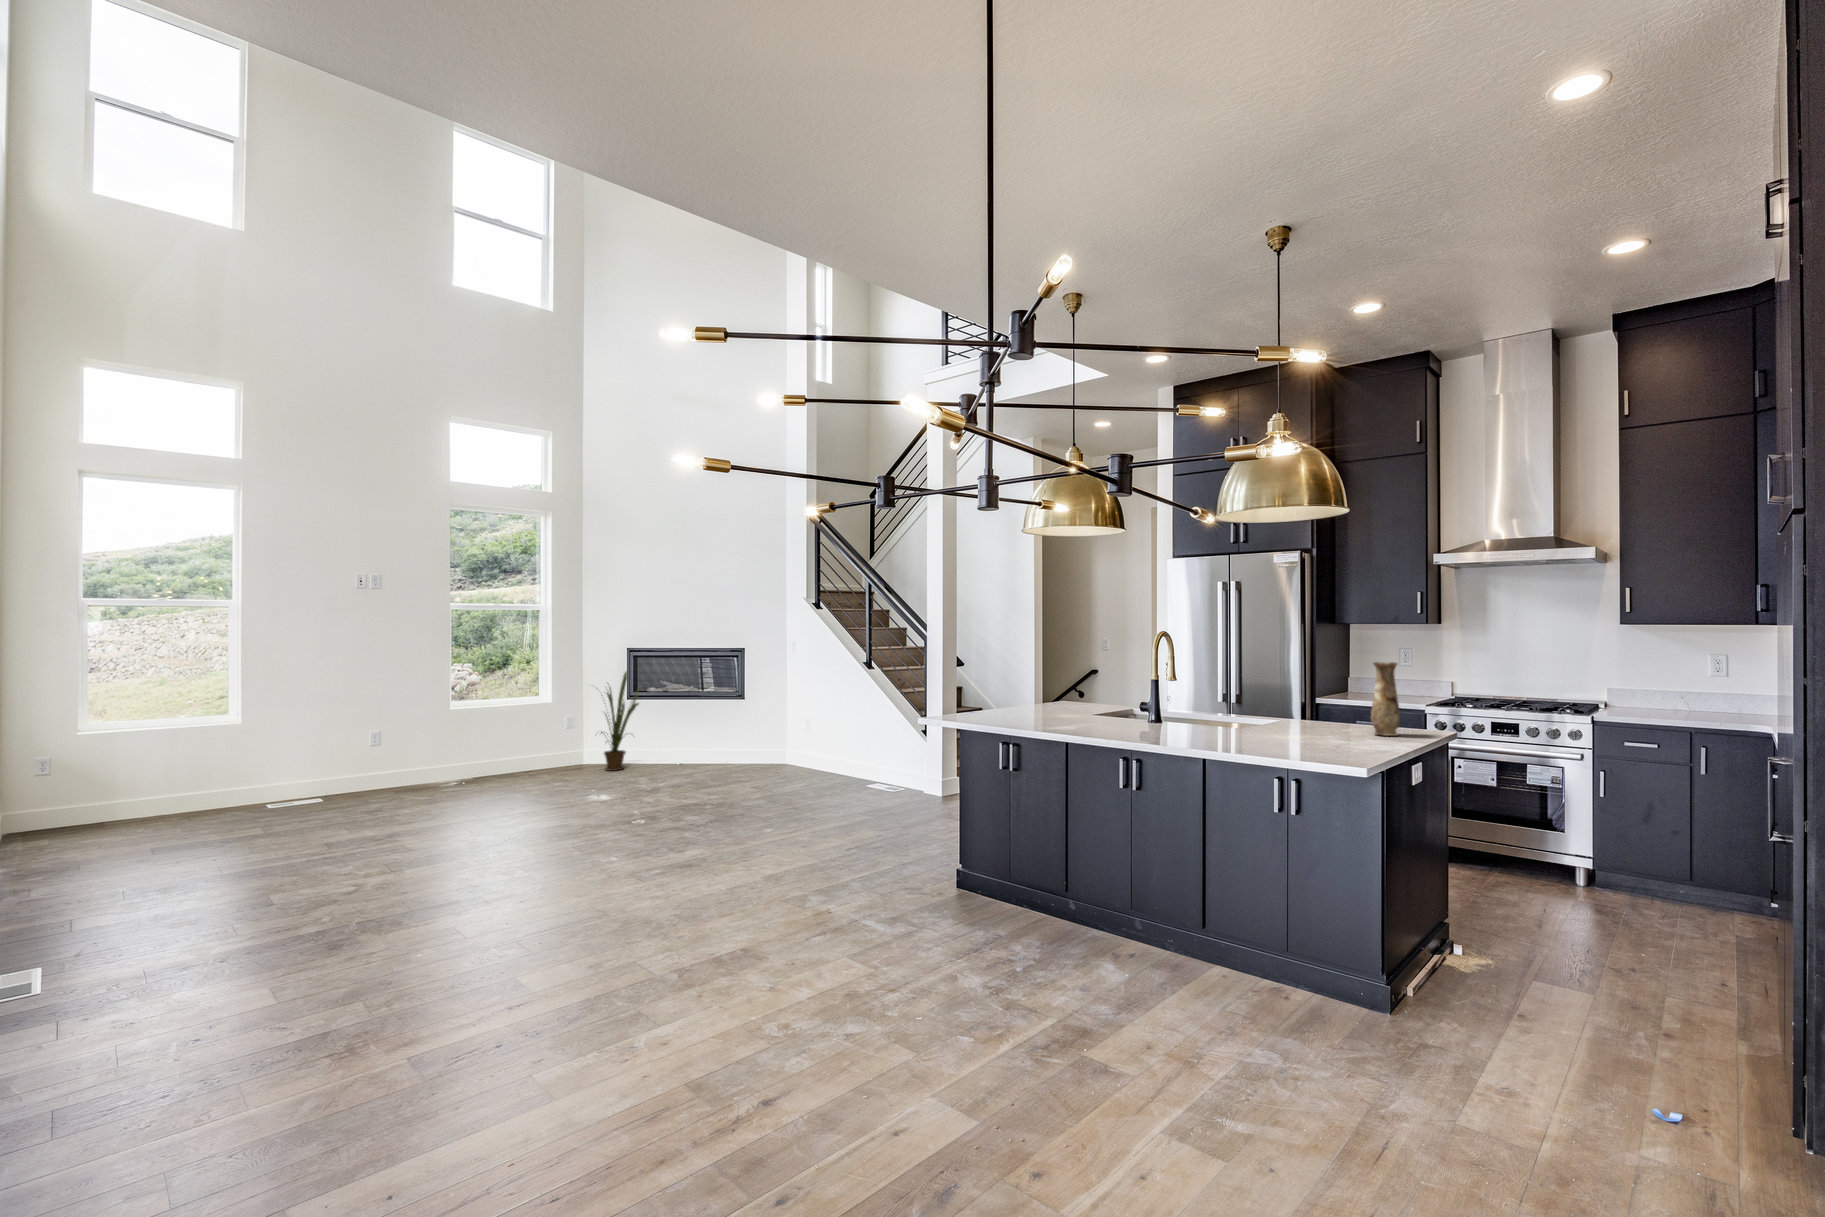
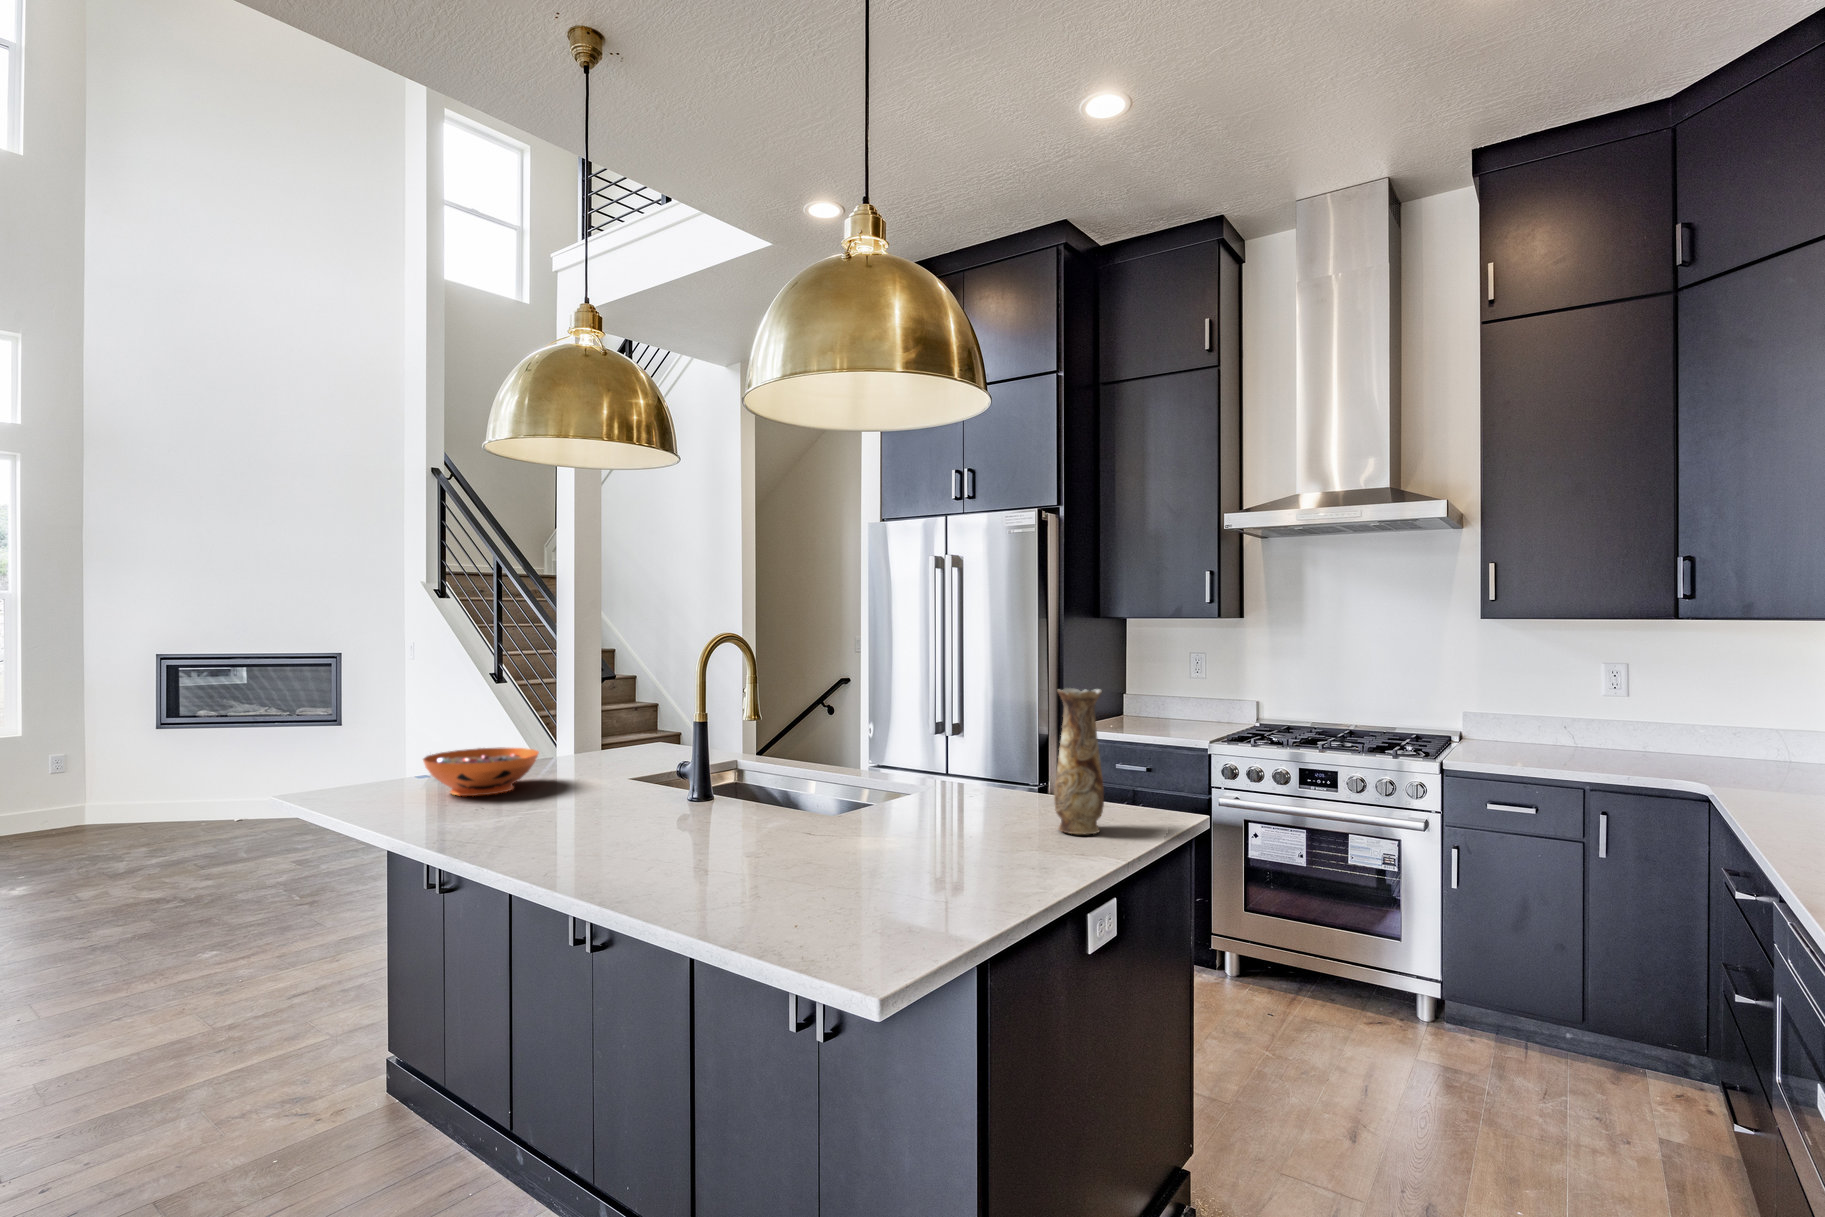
house plant: present [601,672,638,771] -> none [77,688,176,838]
decorative bowl: none [992,696,1049,719] -> present [423,748,539,796]

